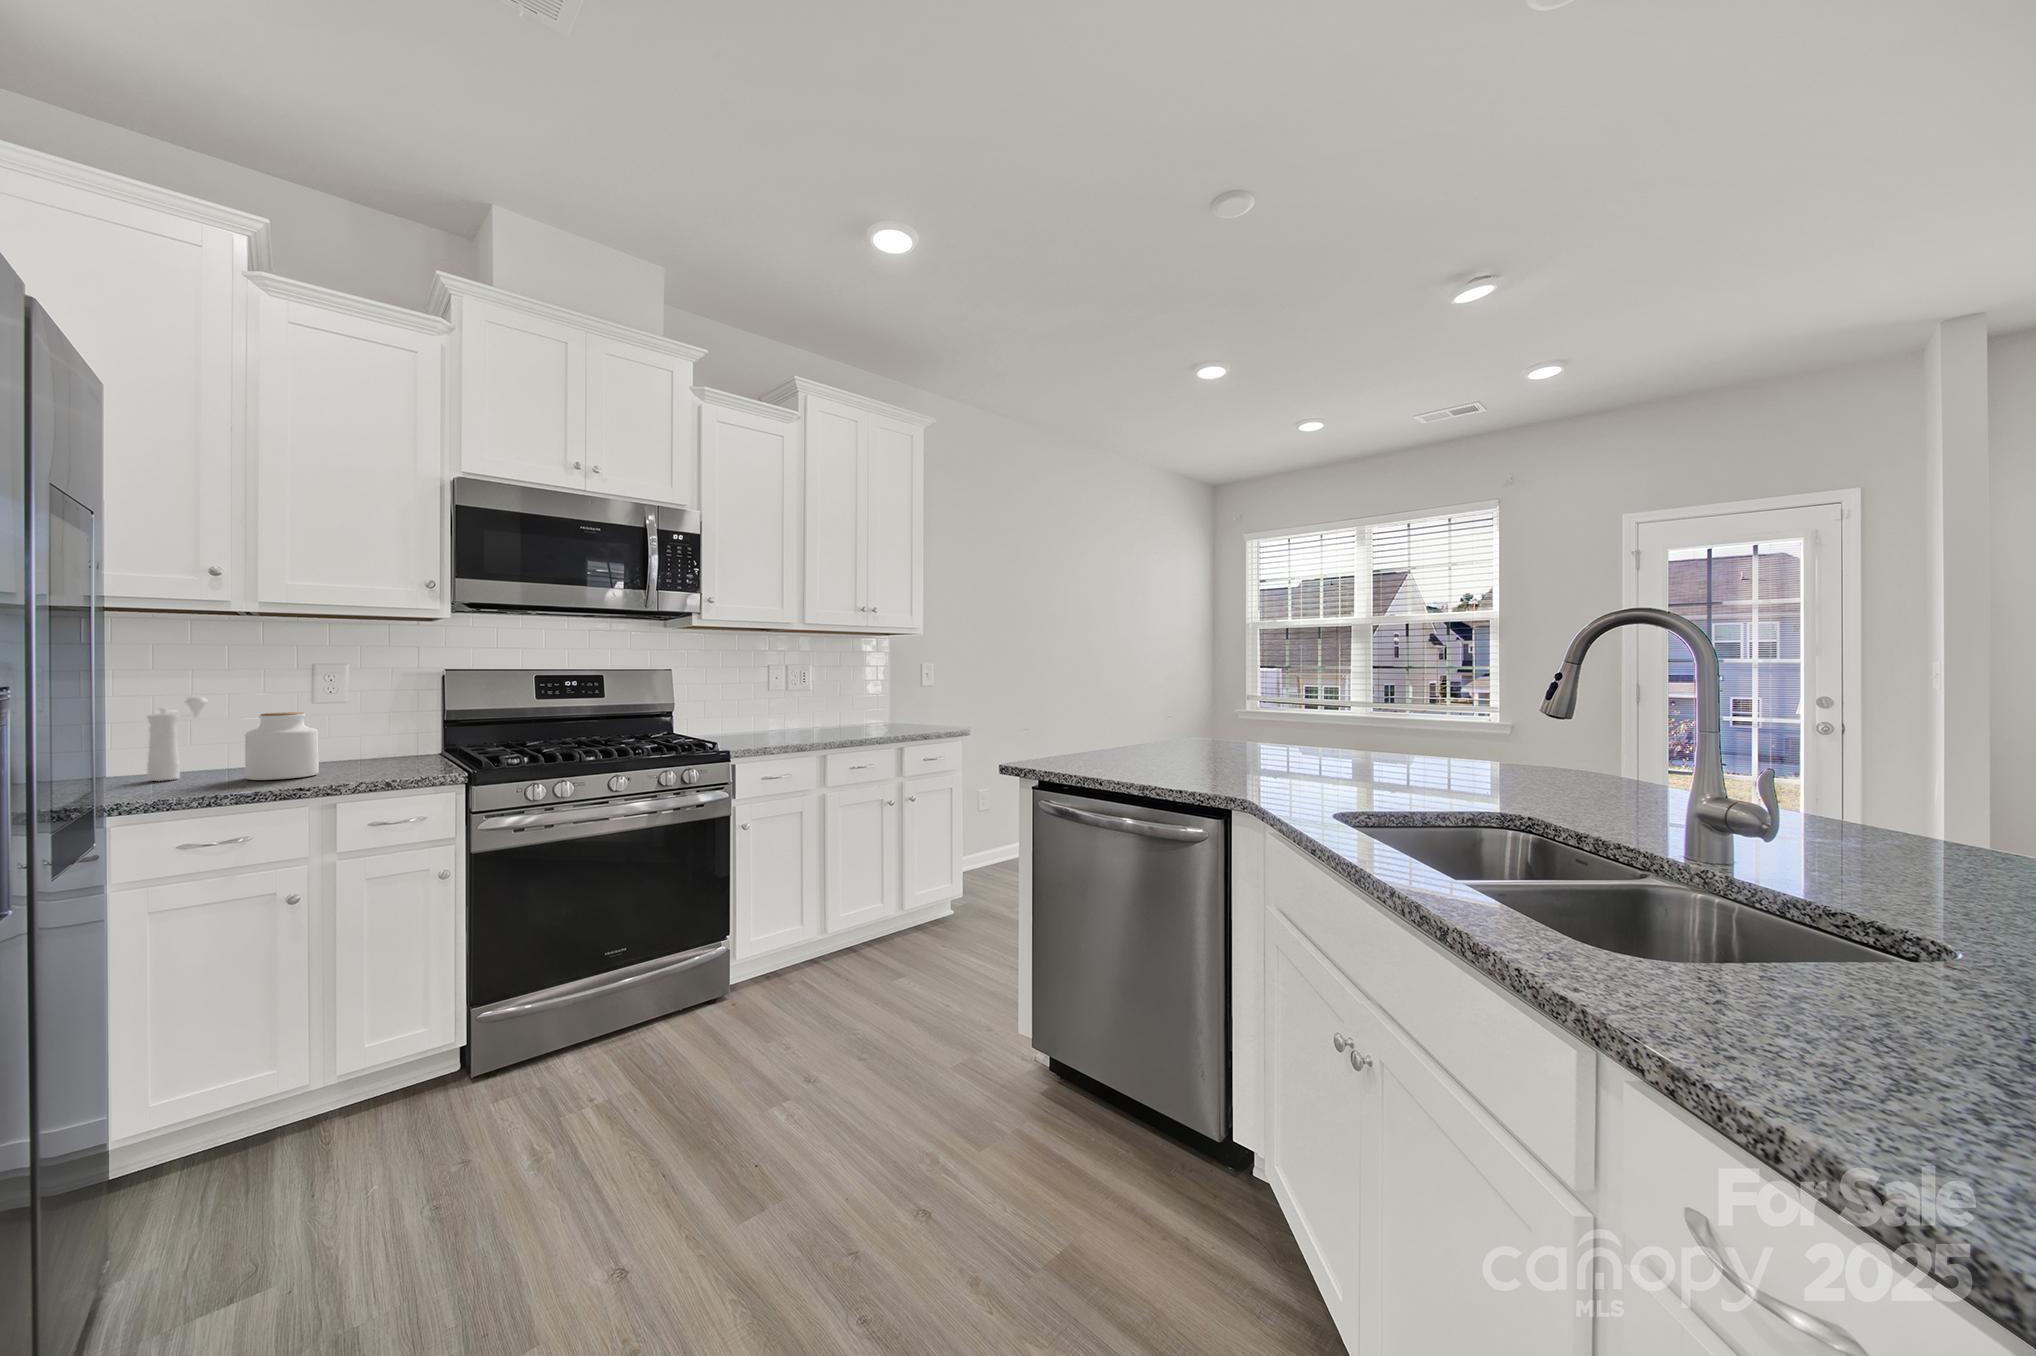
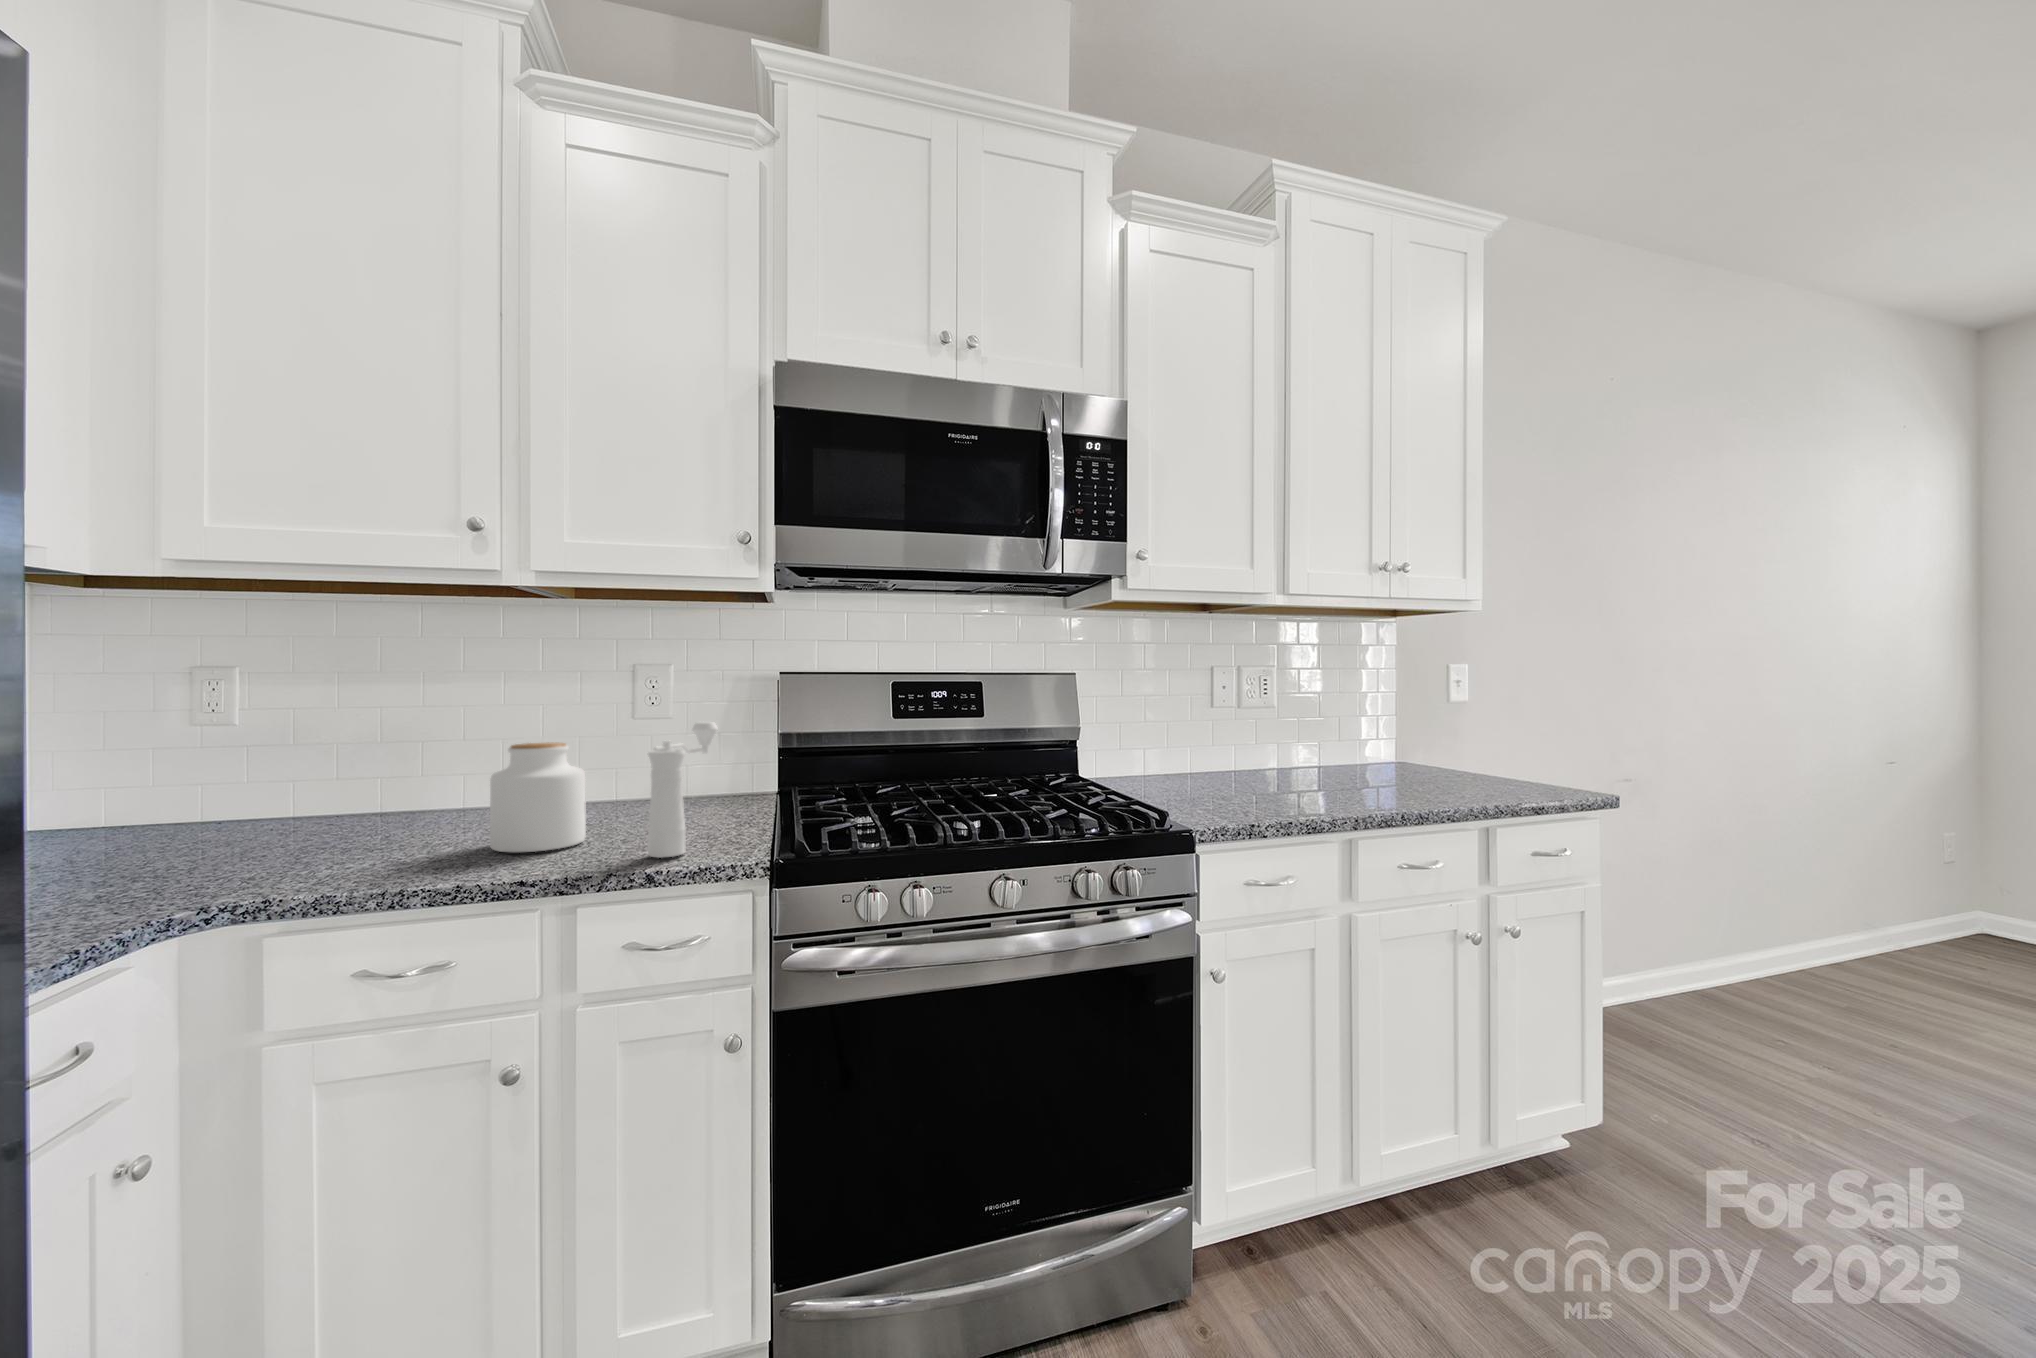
pepper mill: present [147,697,207,781] -> present [648,722,718,858]

